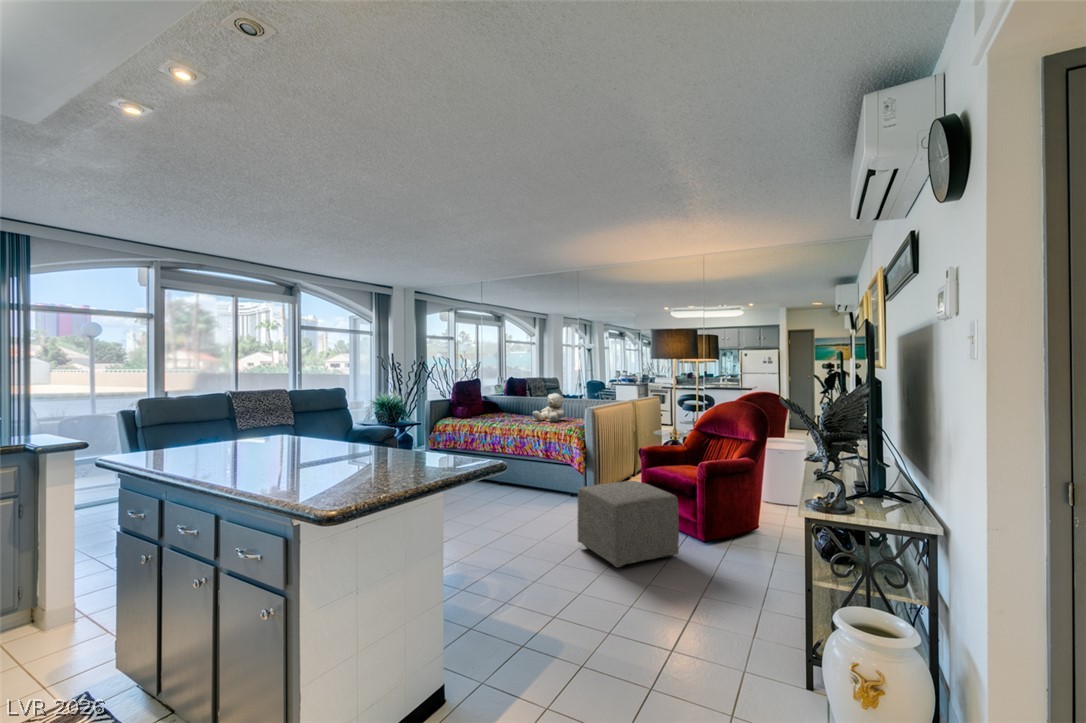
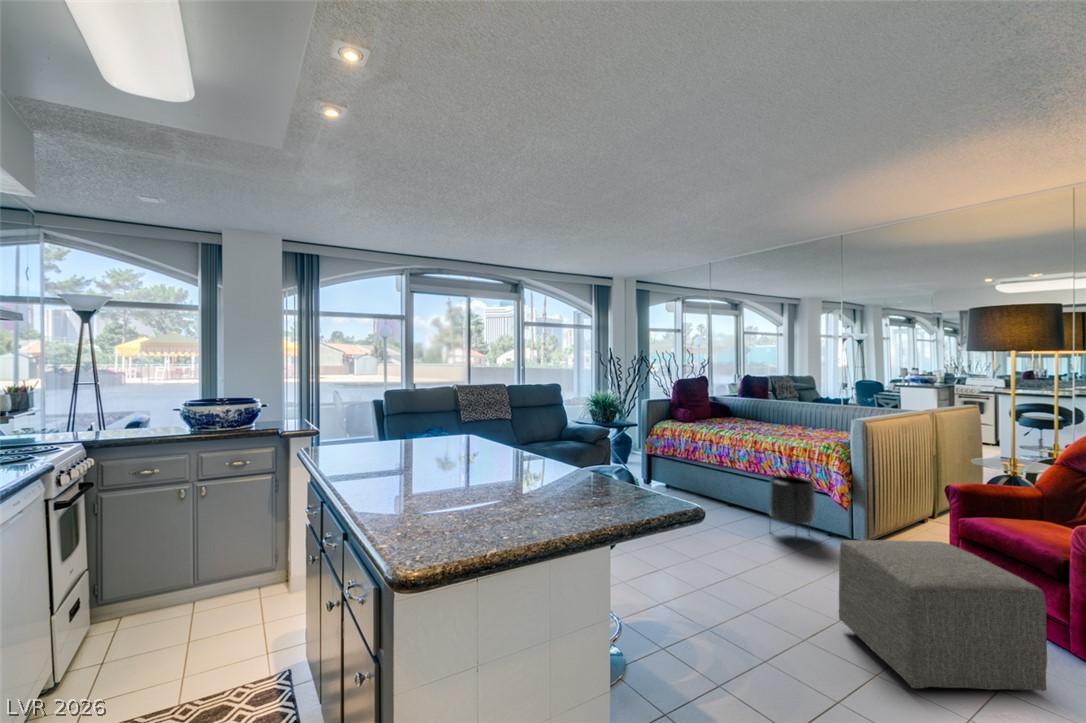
teddy bear: present [532,393,564,422] -> none [773,397,819,434]
planter: none [531,454,562,504] -> present [769,475,815,525]

